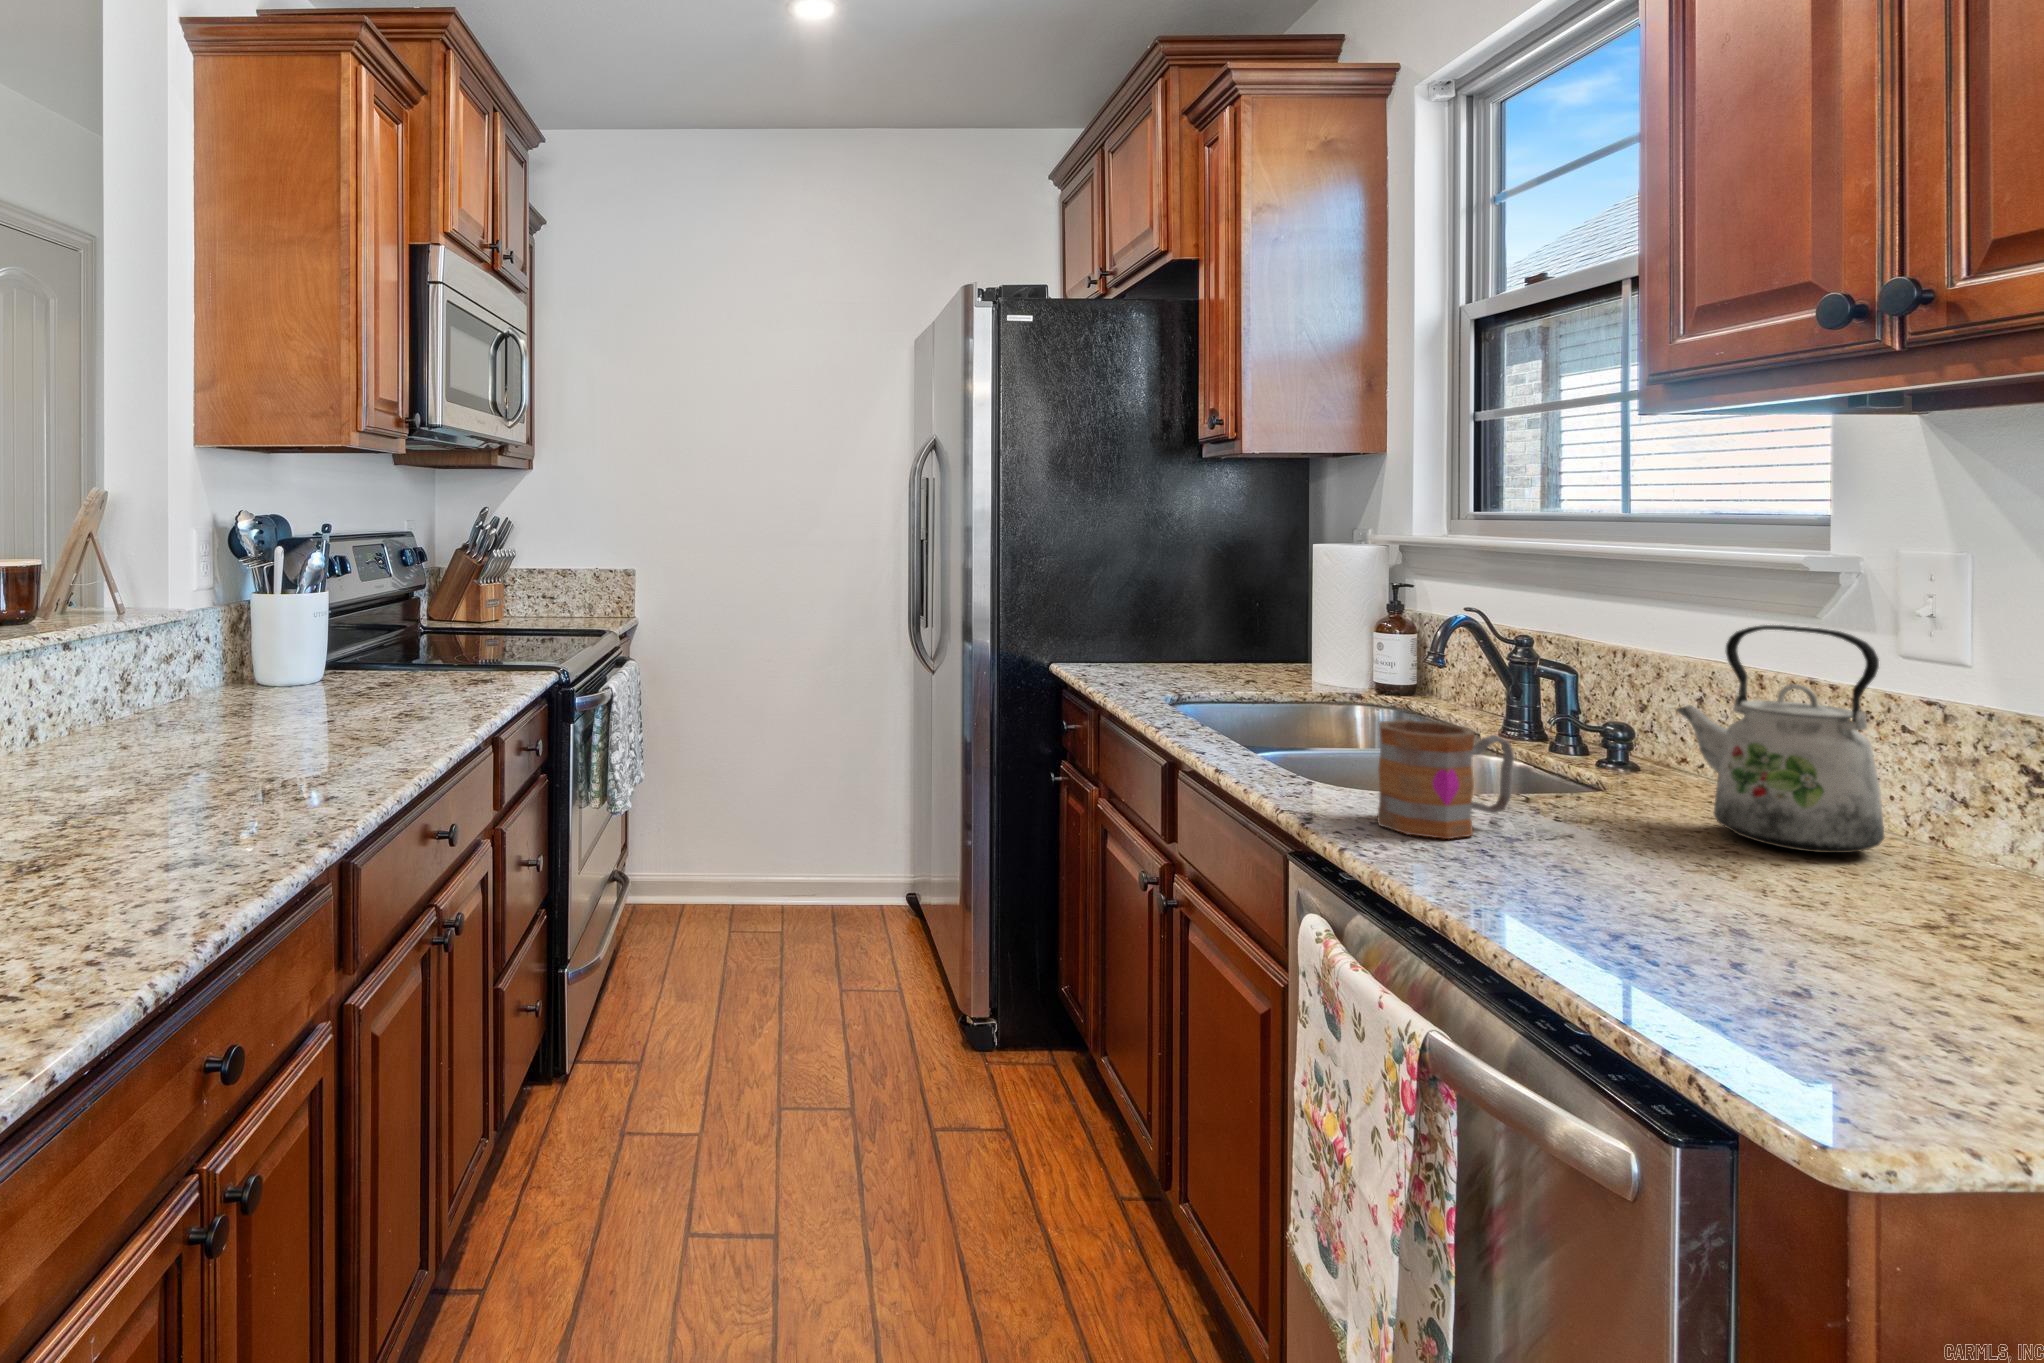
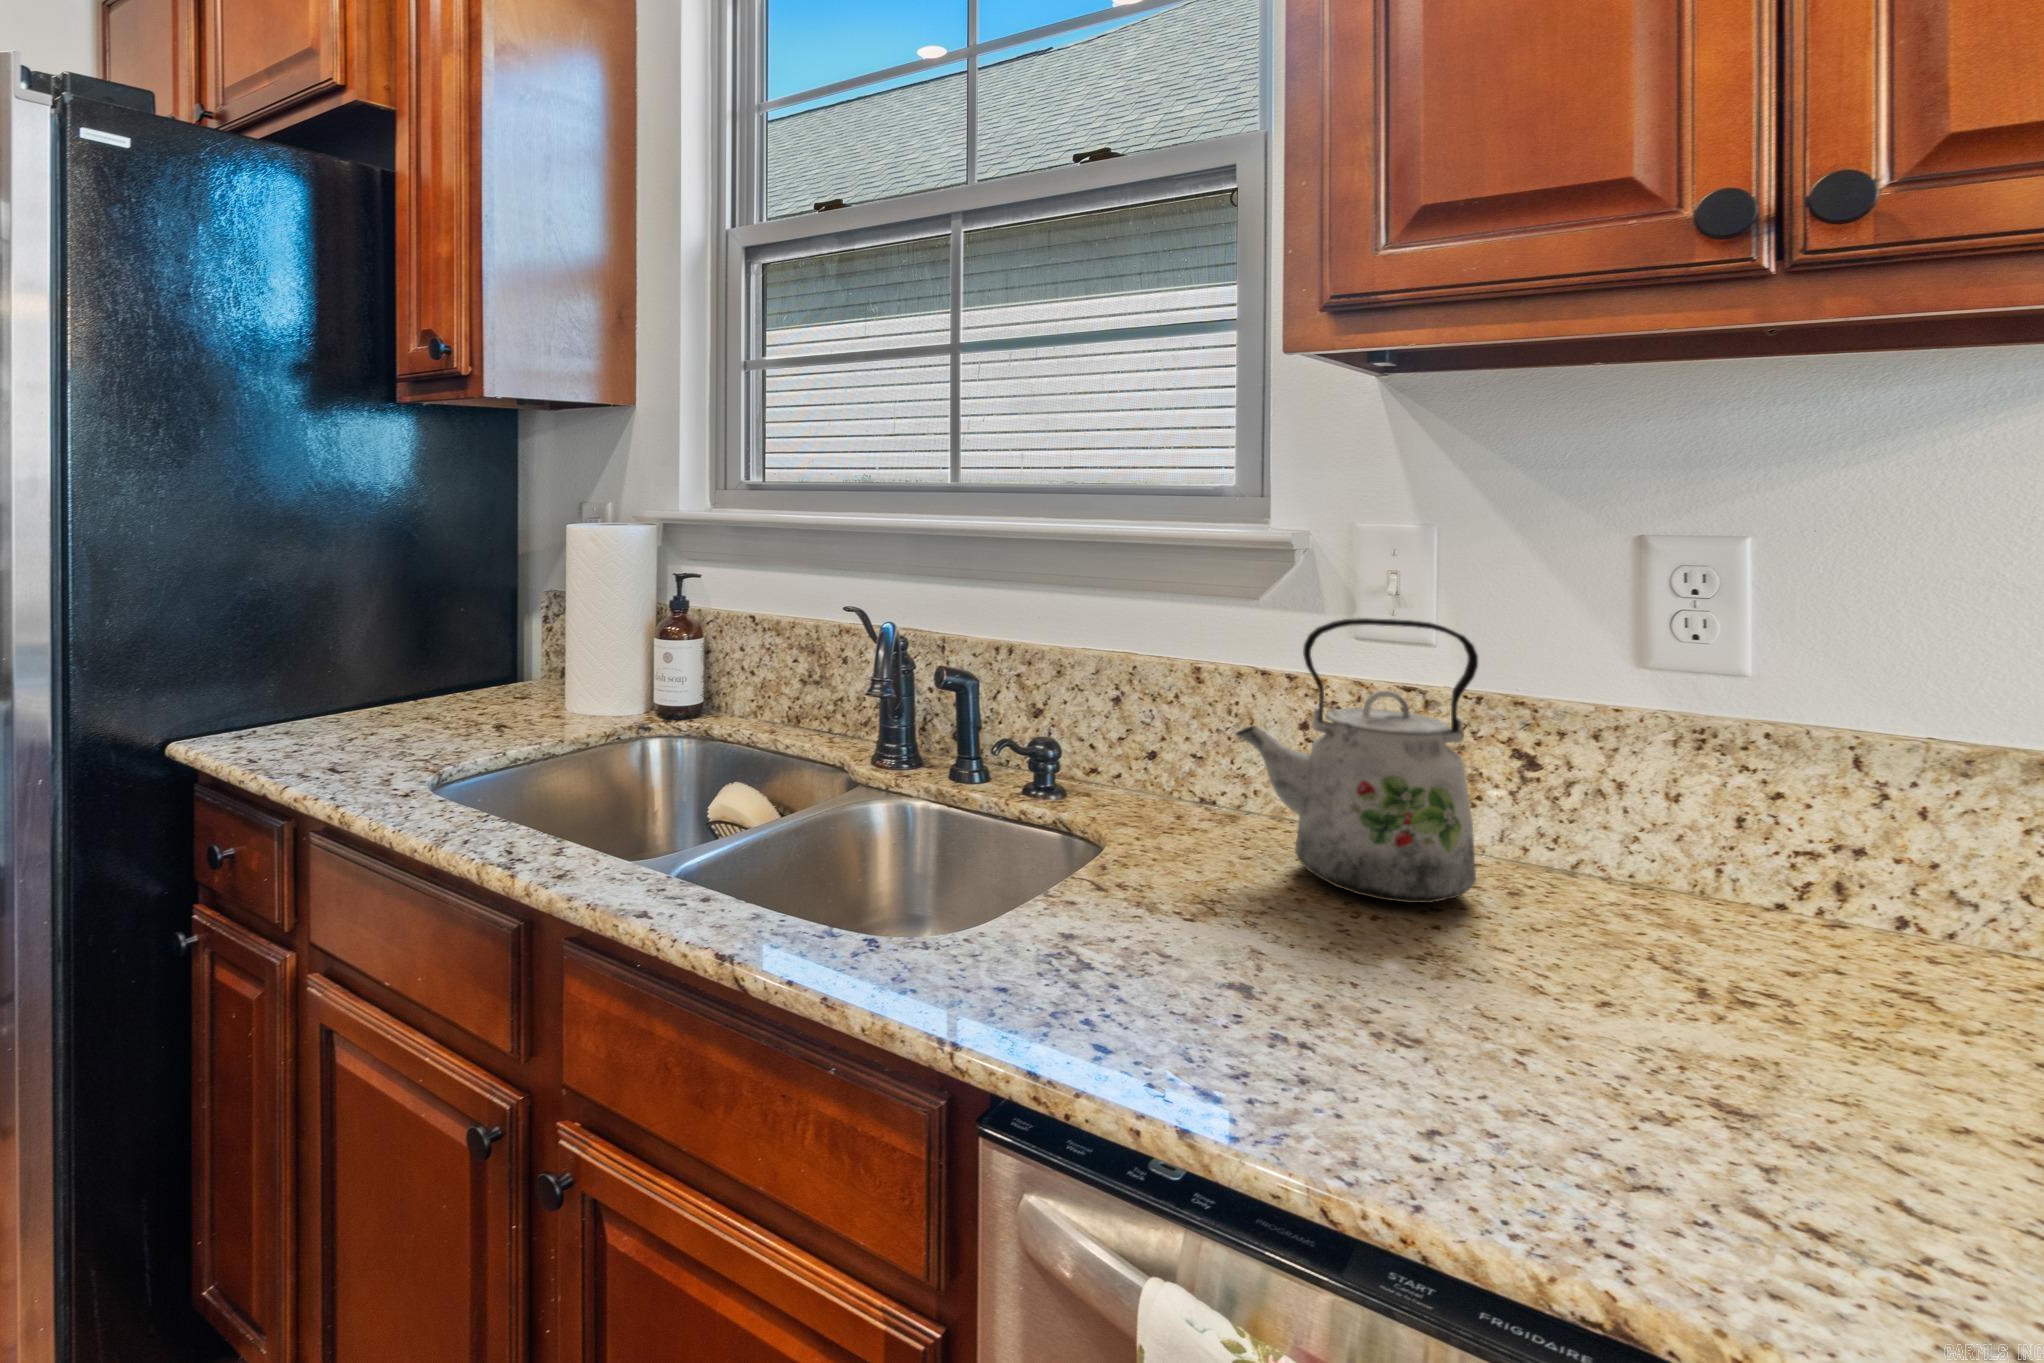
mug: present [1377,720,1514,839] -> none [1096,831,1261,1076]

